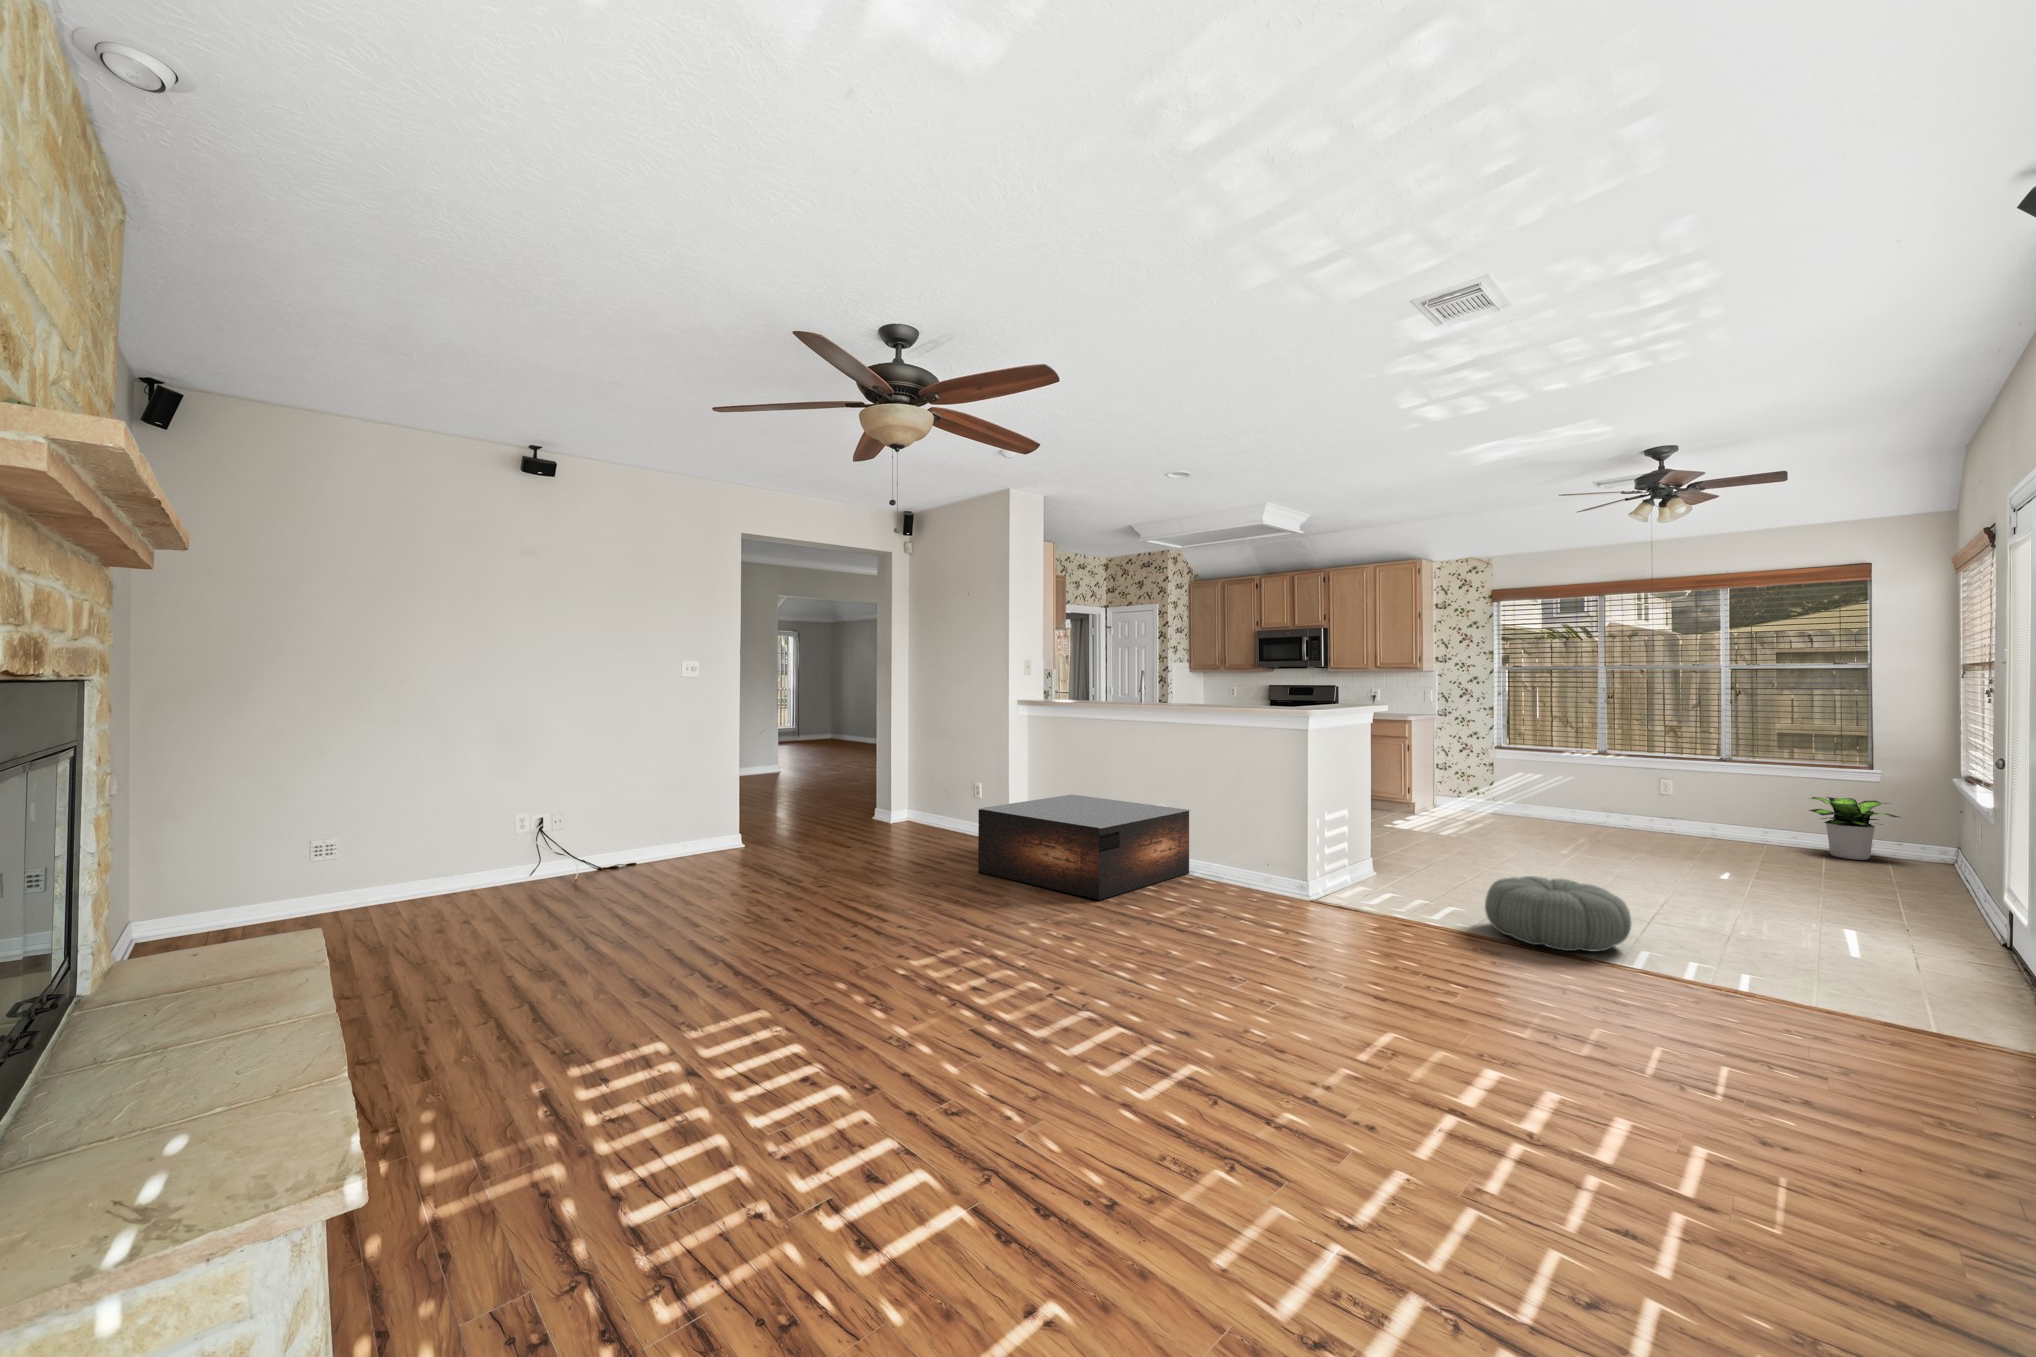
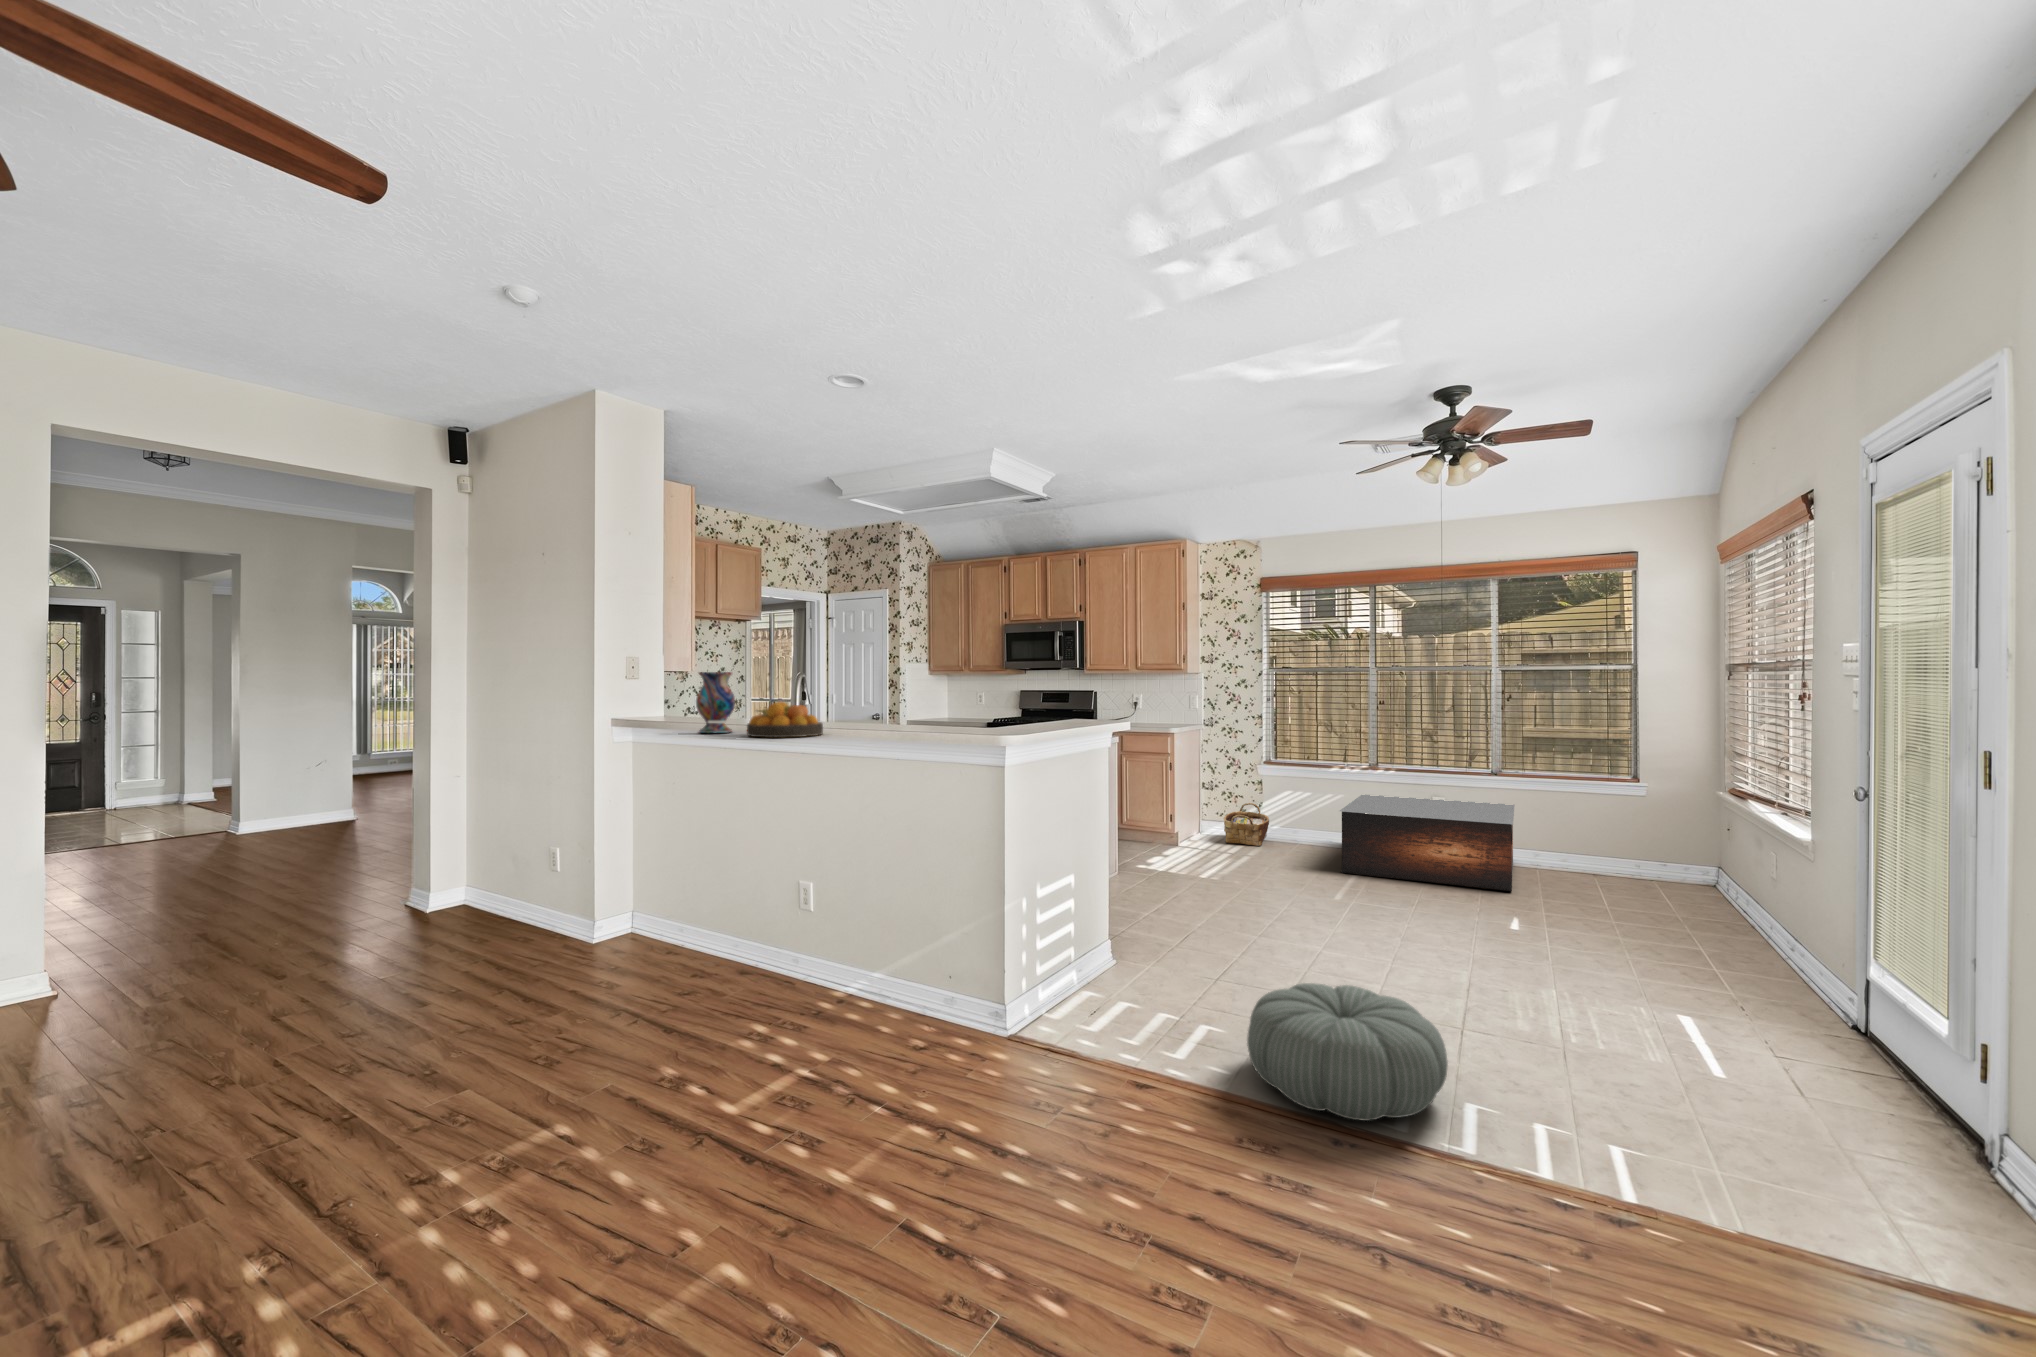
vase: none [1073,668,1098,709] -> present [696,672,735,733]
fruit bowl: none [1112,688,1162,711] -> present [747,702,823,738]
woven basket: none [1457,782,1500,818] -> present [1224,803,1269,846]
coffee table: present [978,795,1190,900] -> present [1340,795,1515,891]
potted plant: present [1809,797,1899,860] -> none [1583,815,1677,887]

